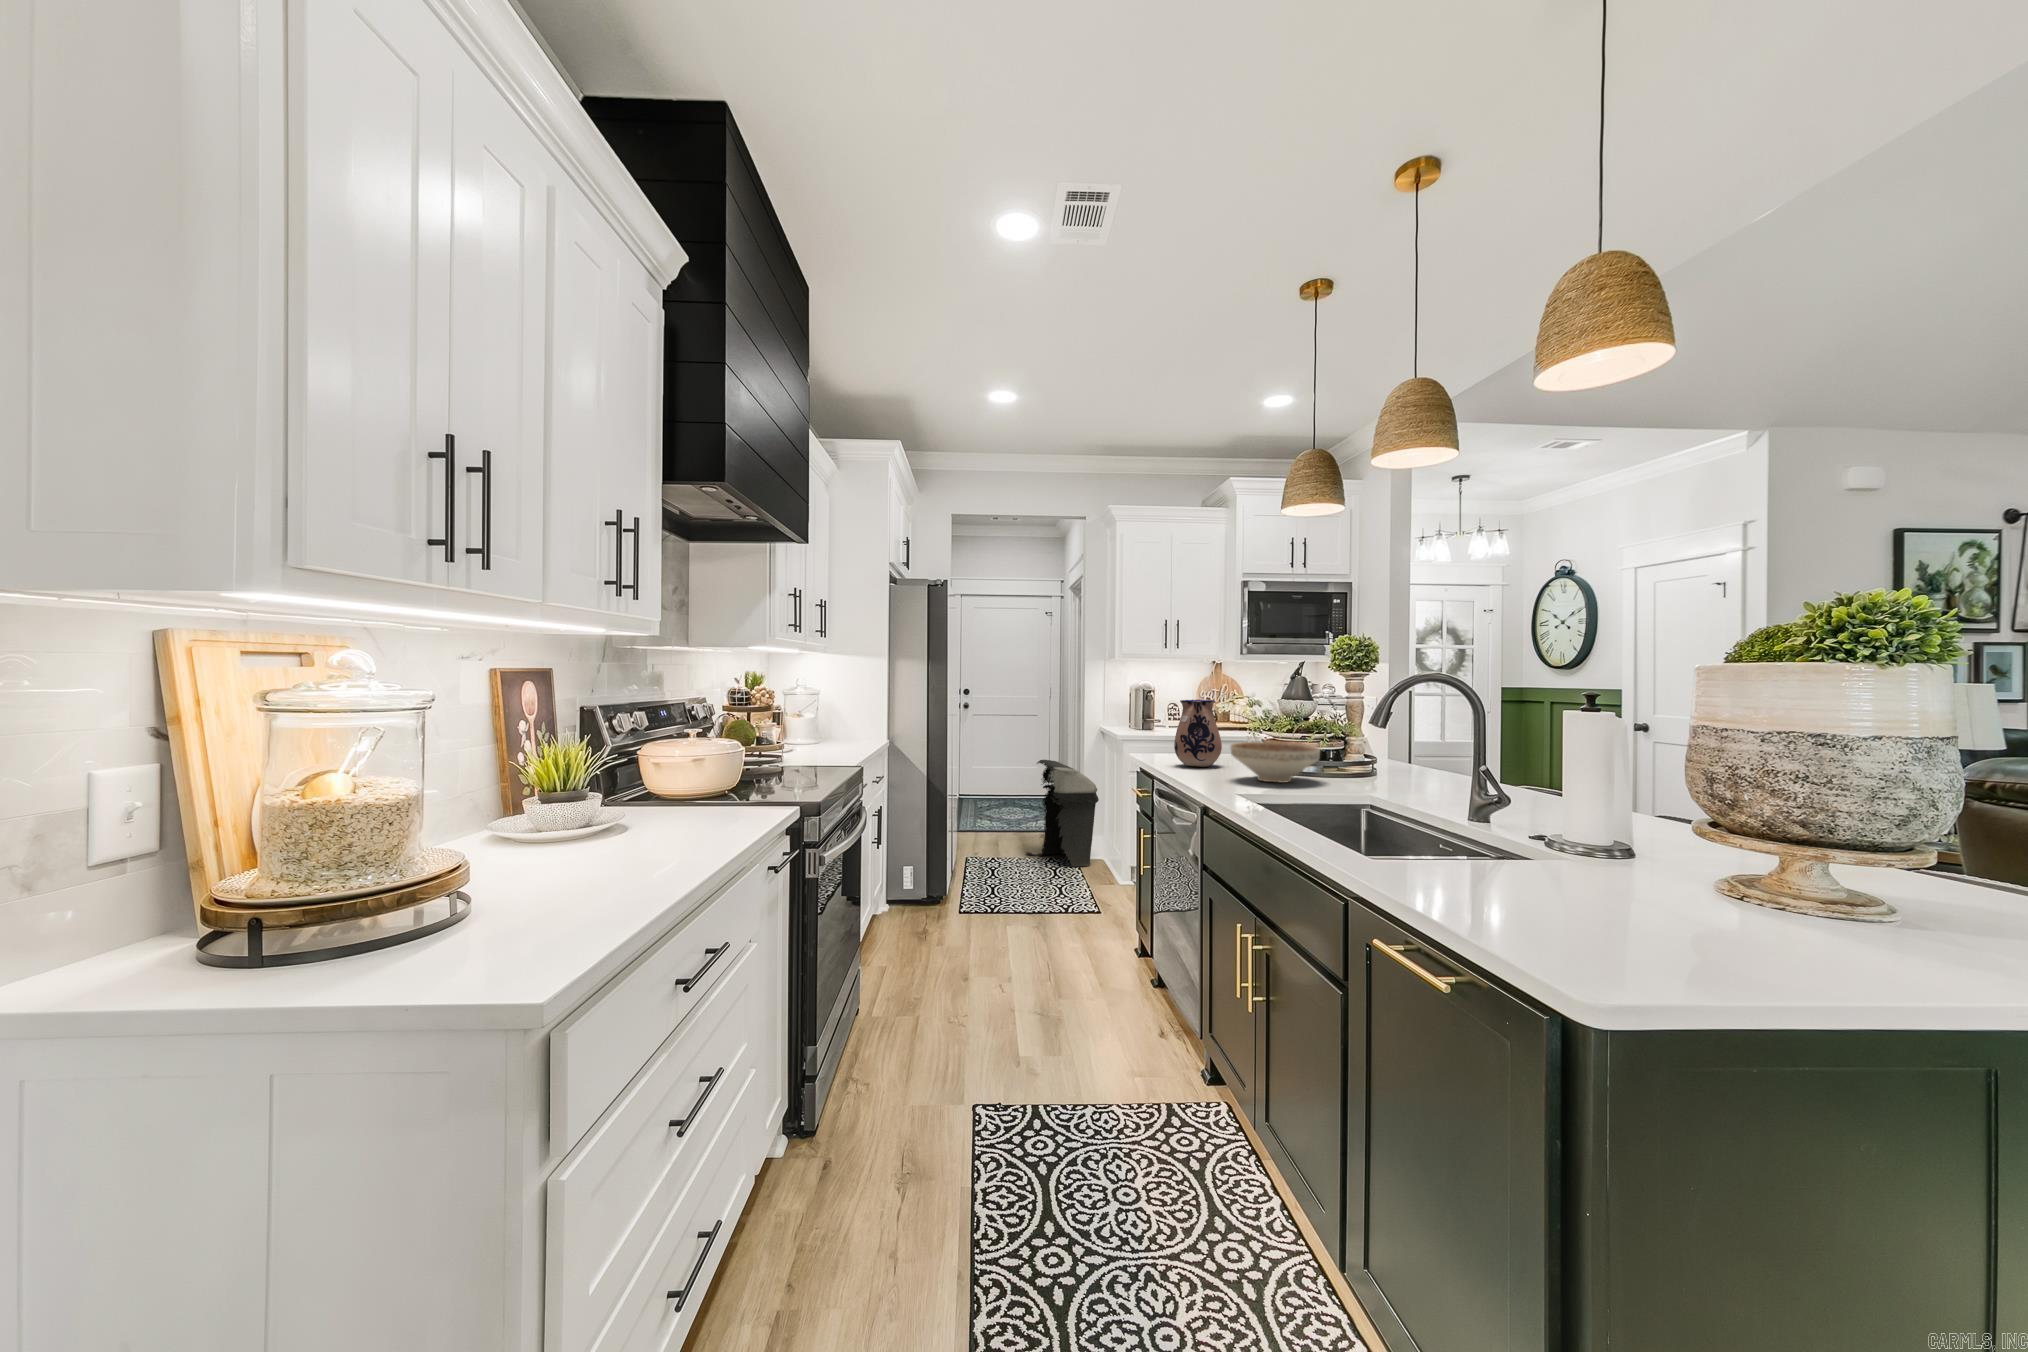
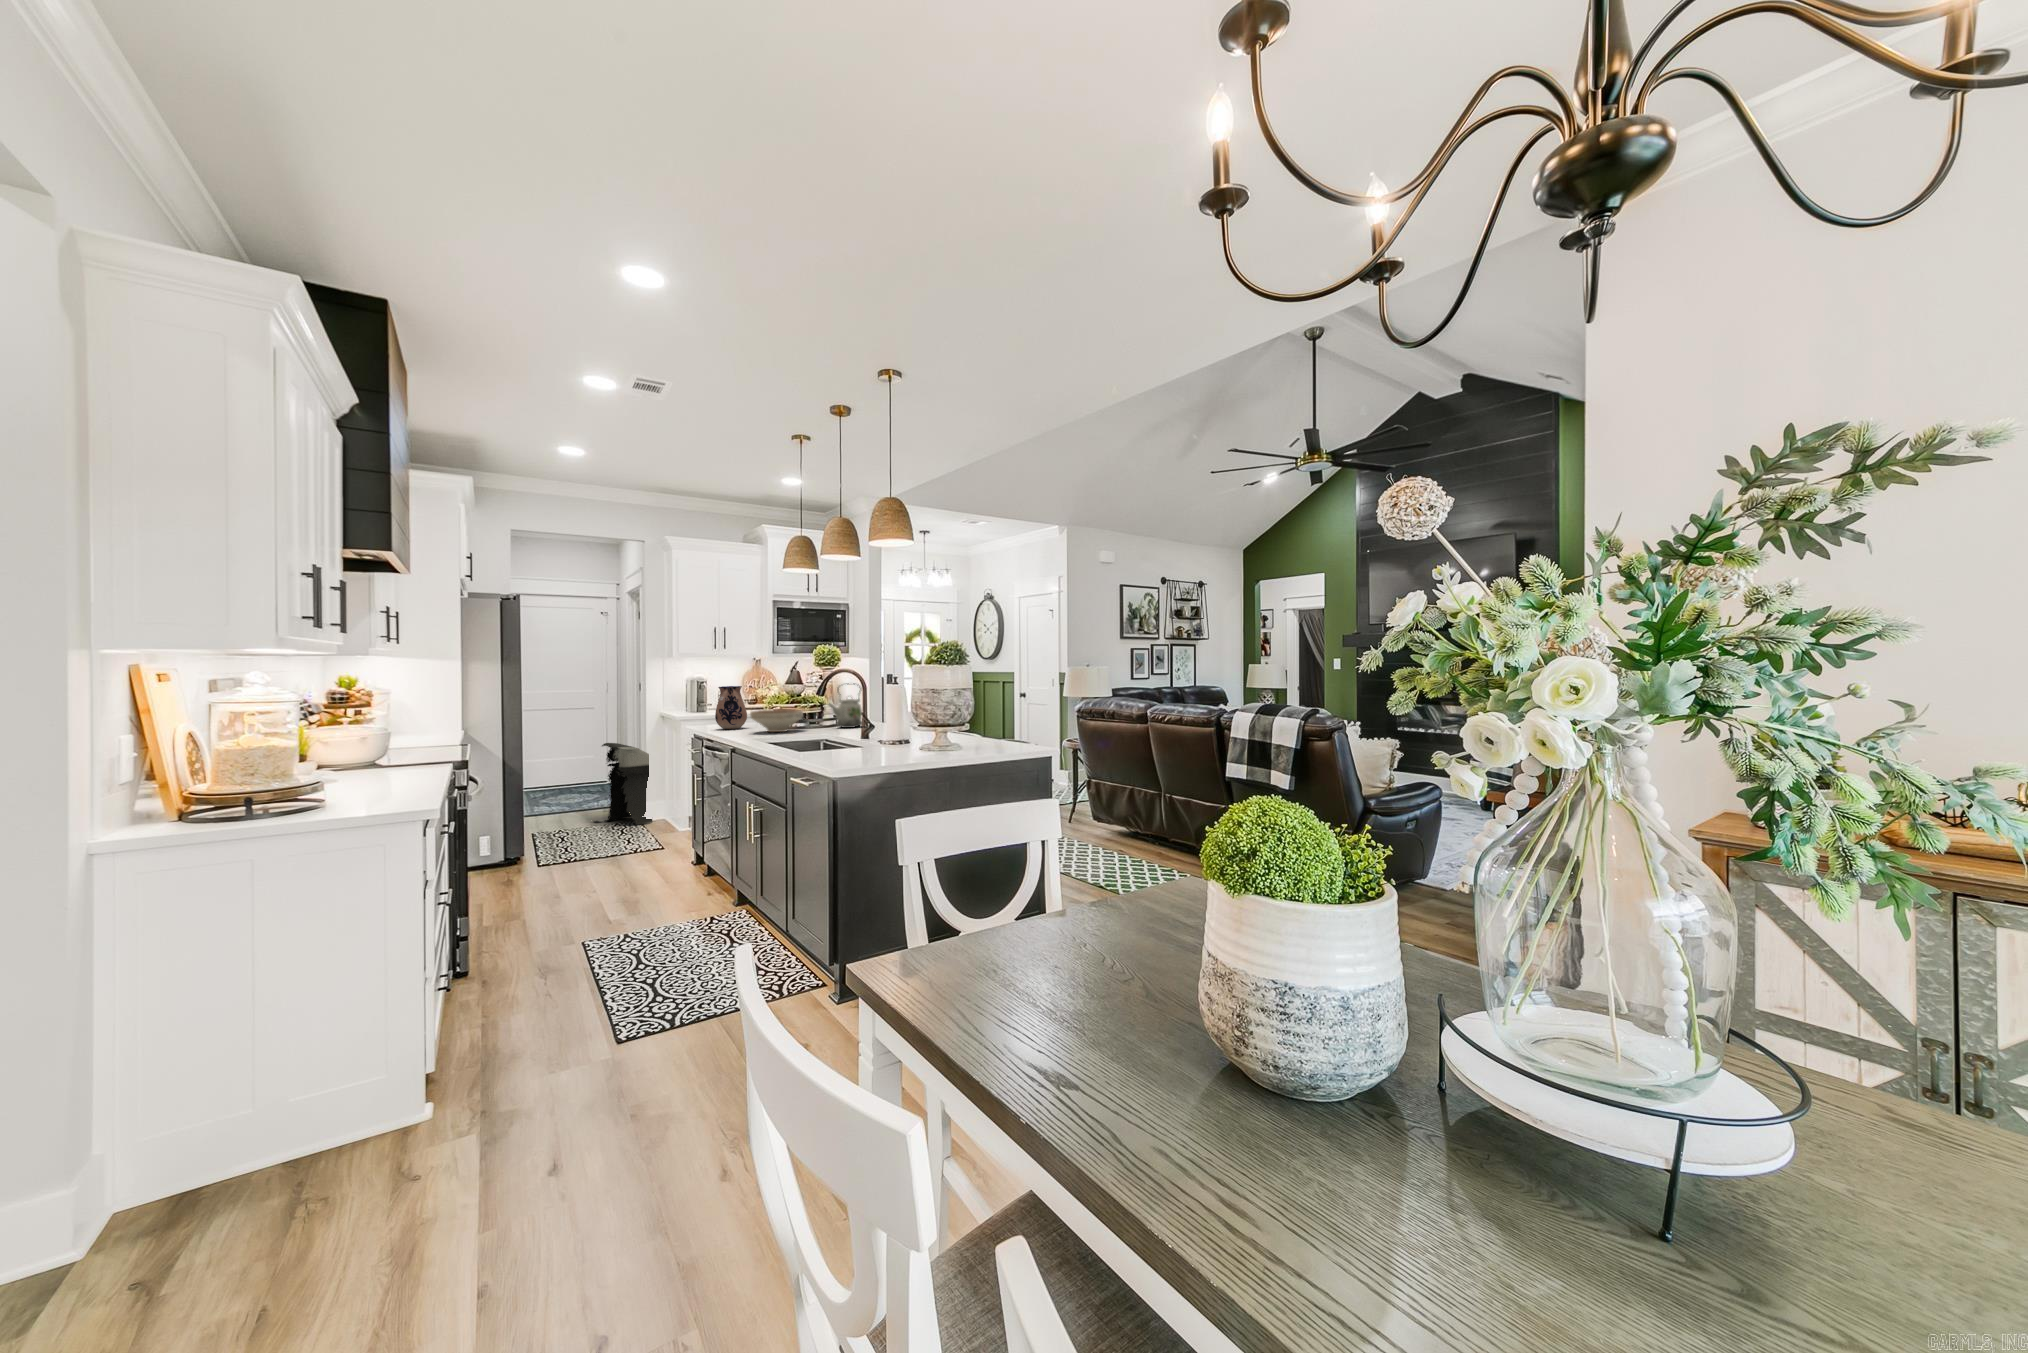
kettle: none [1364,704,1430,784] -> present [829,683,863,728]

